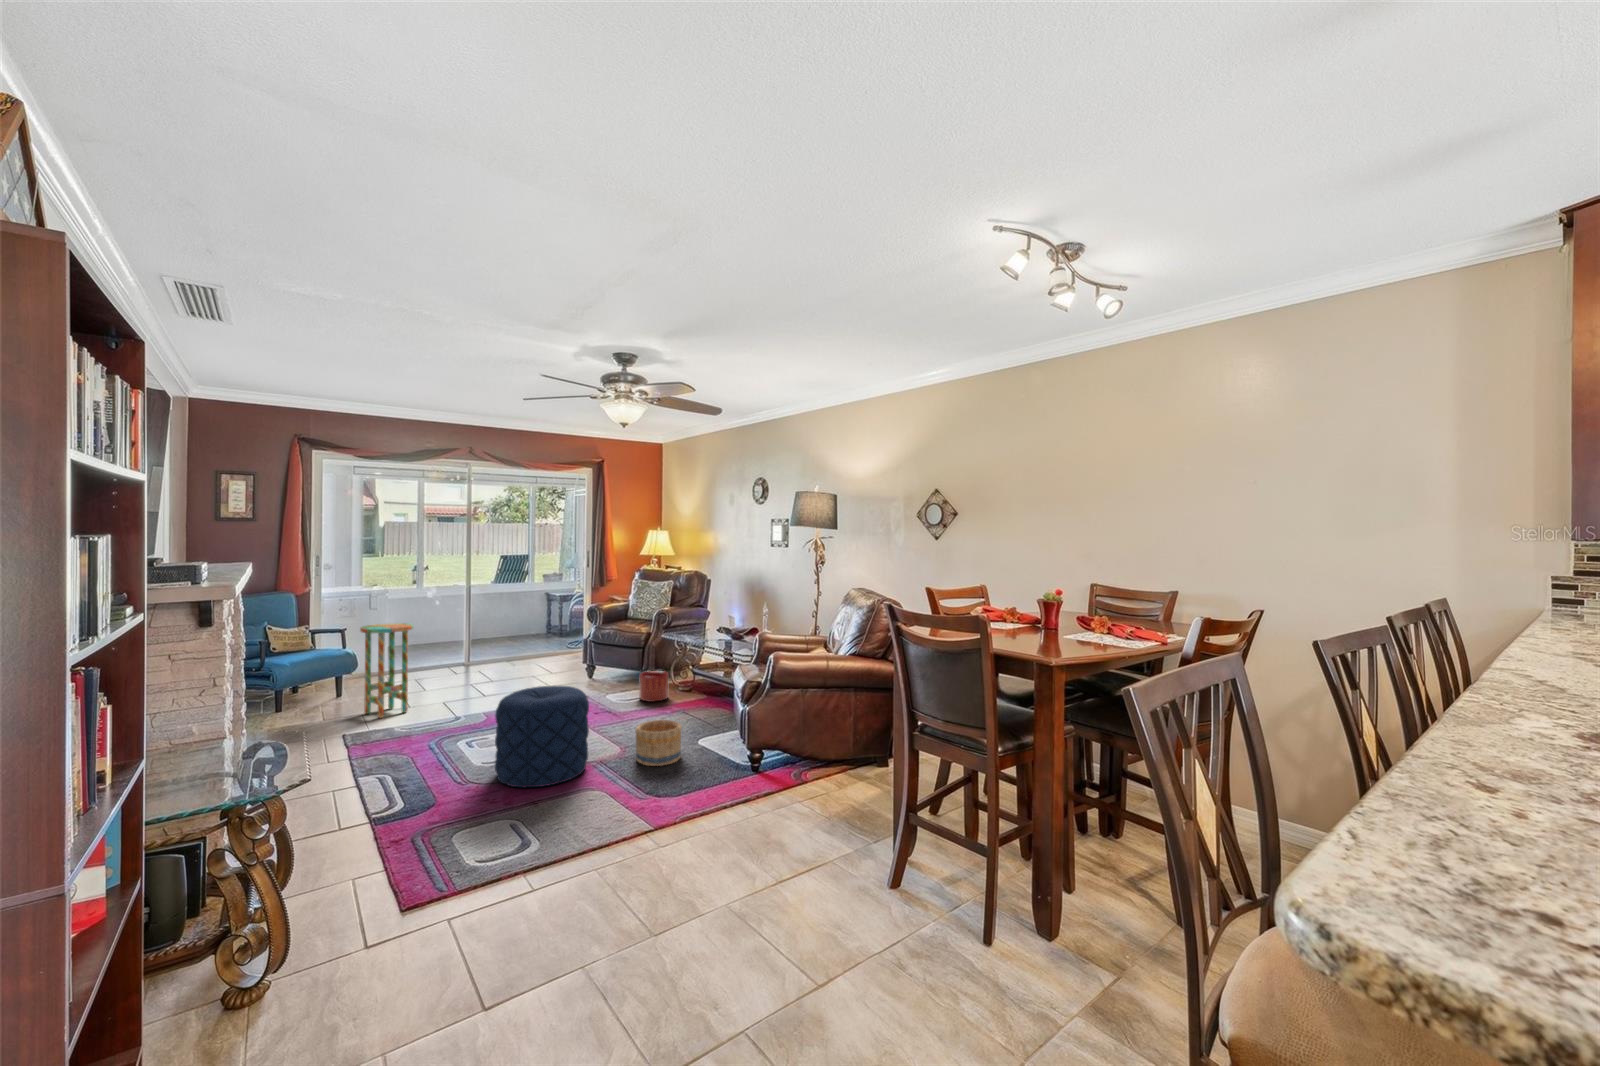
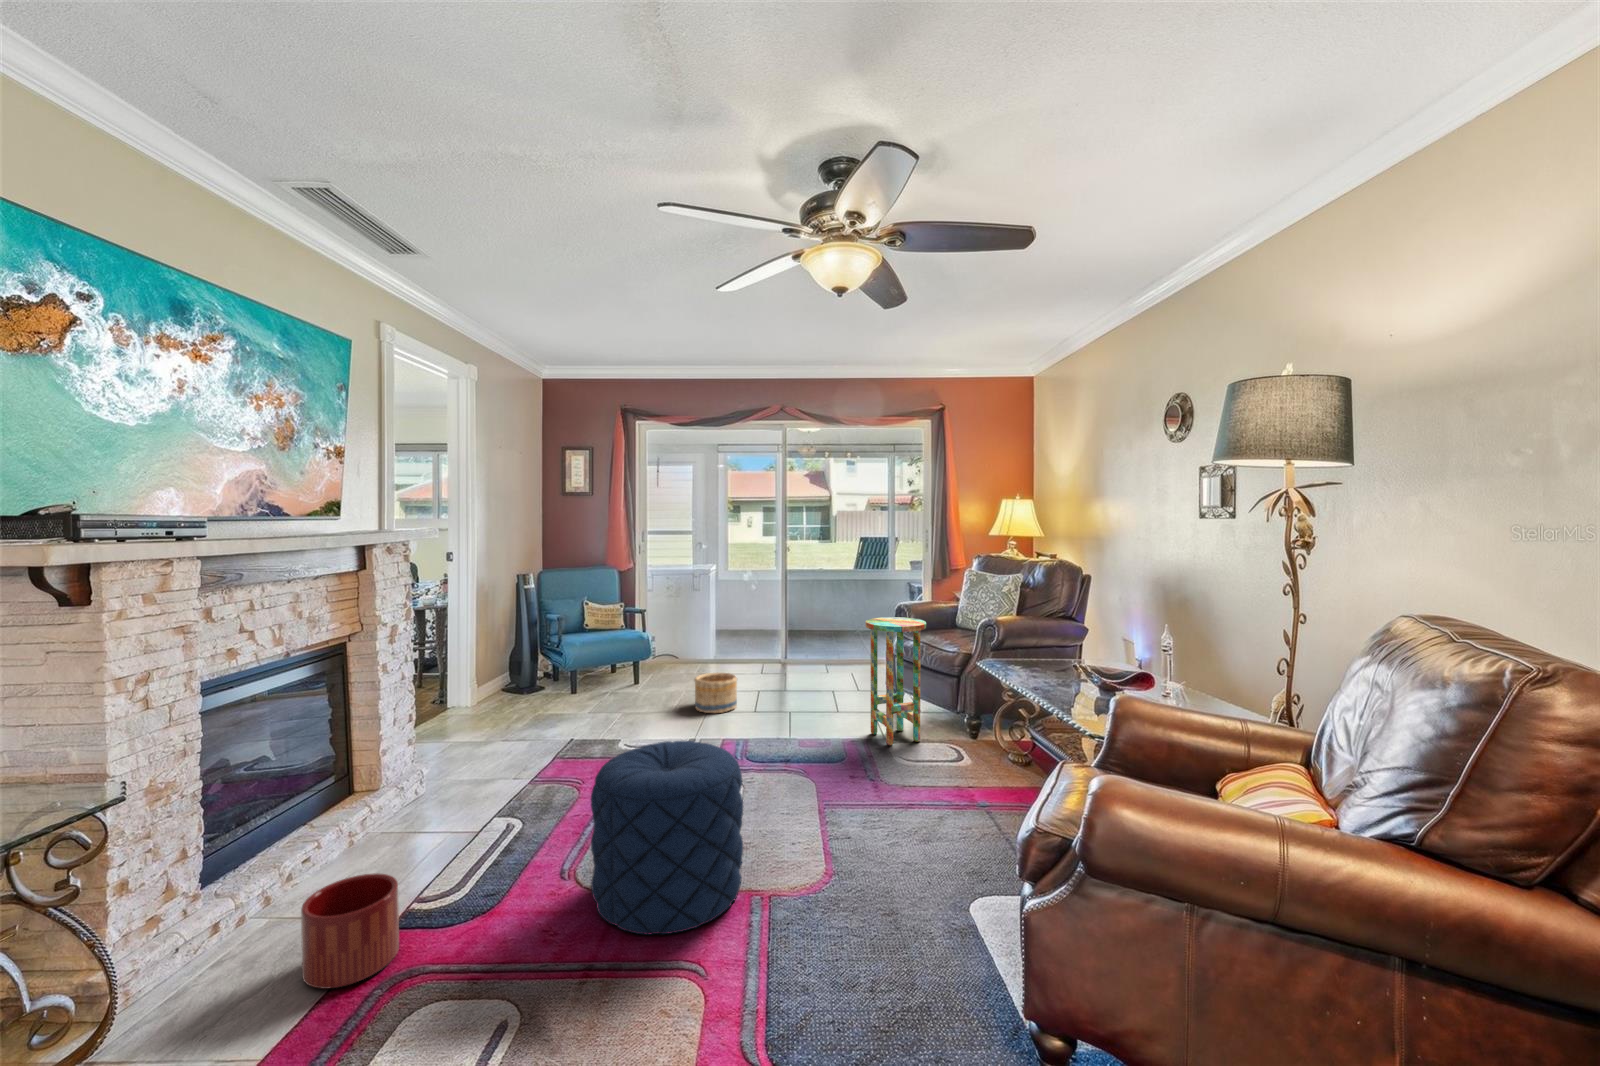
side table: present [360,623,413,718] -> present [865,617,926,745]
planter: present [639,671,668,702] -> present [301,873,399,989]
basket: present [635,720,682,766] -> present [695,673,737,713]

